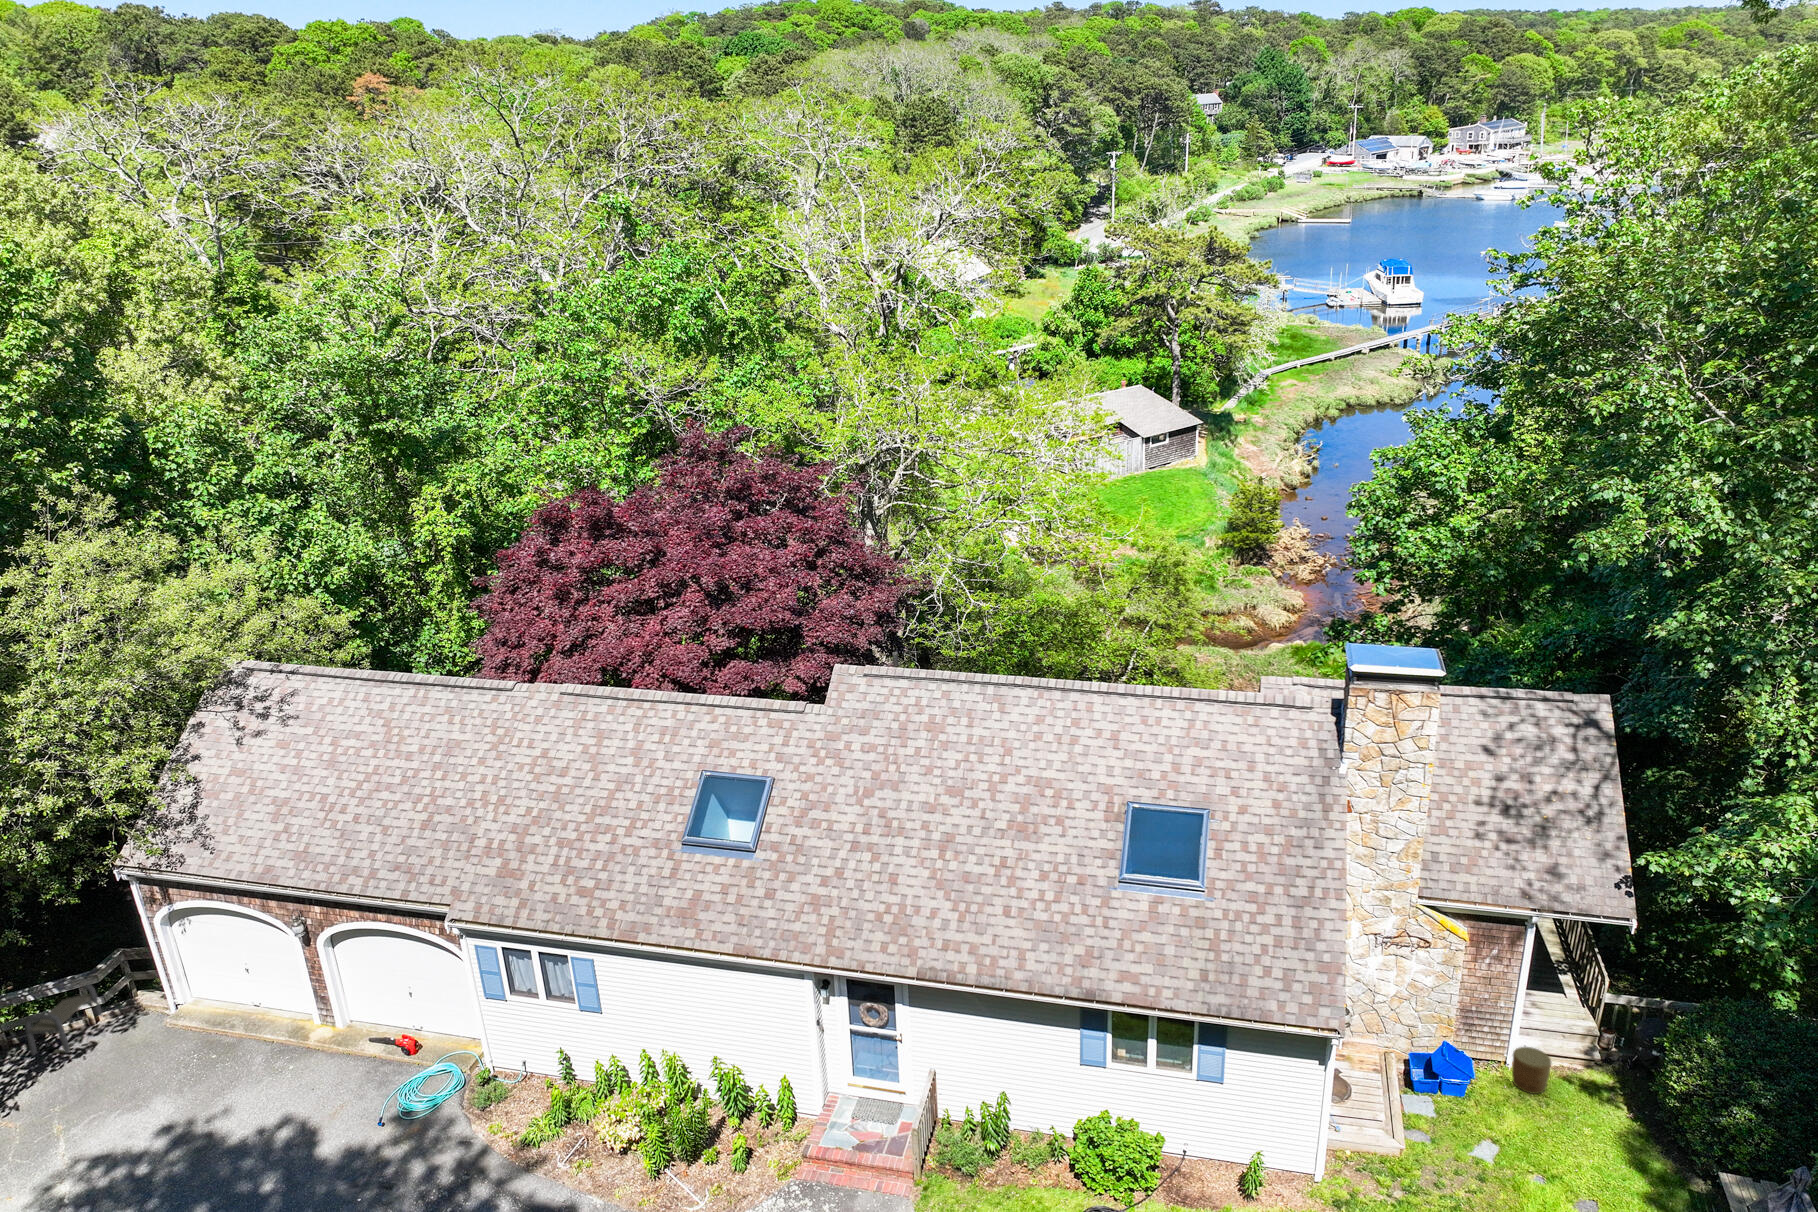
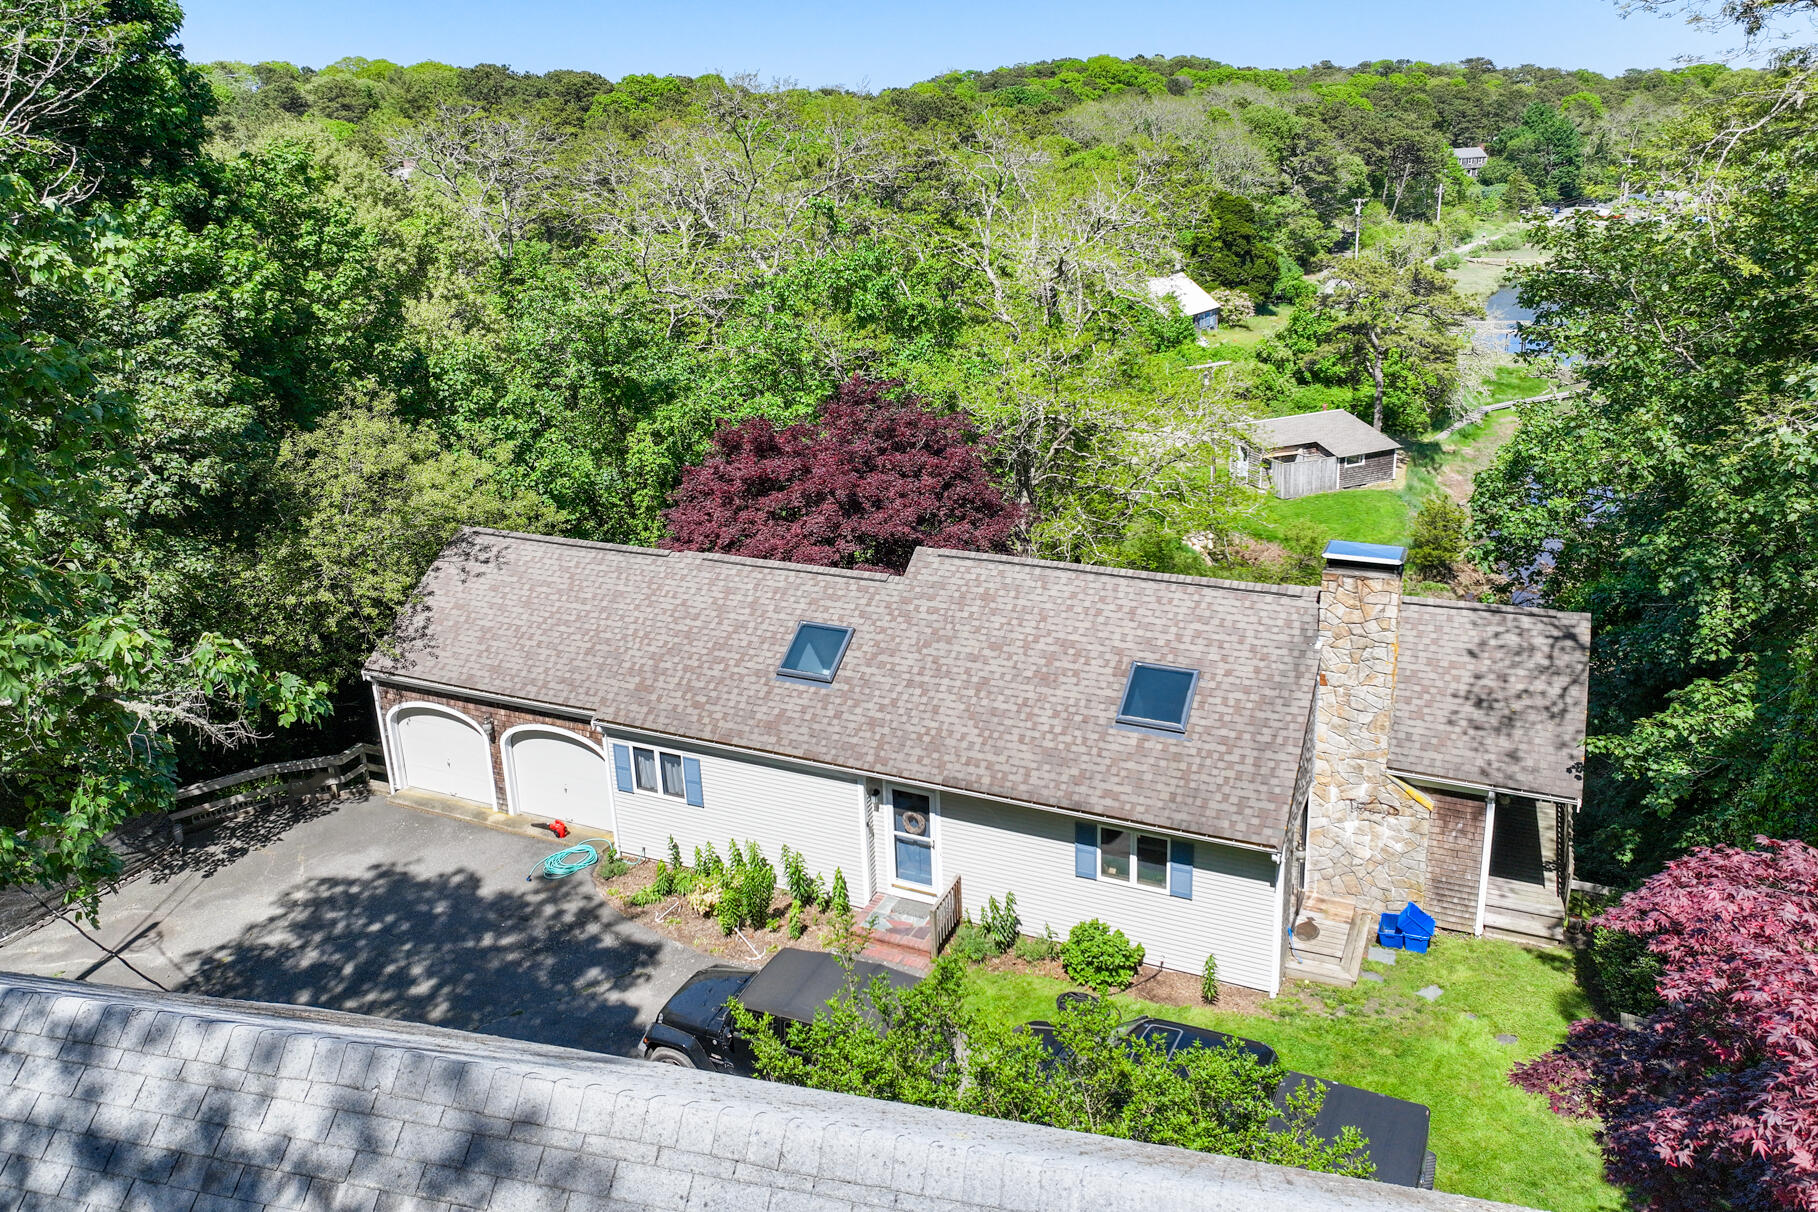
woven basket: present [1512,1047,1552,1094] -> none [1468,911,1503,951]

